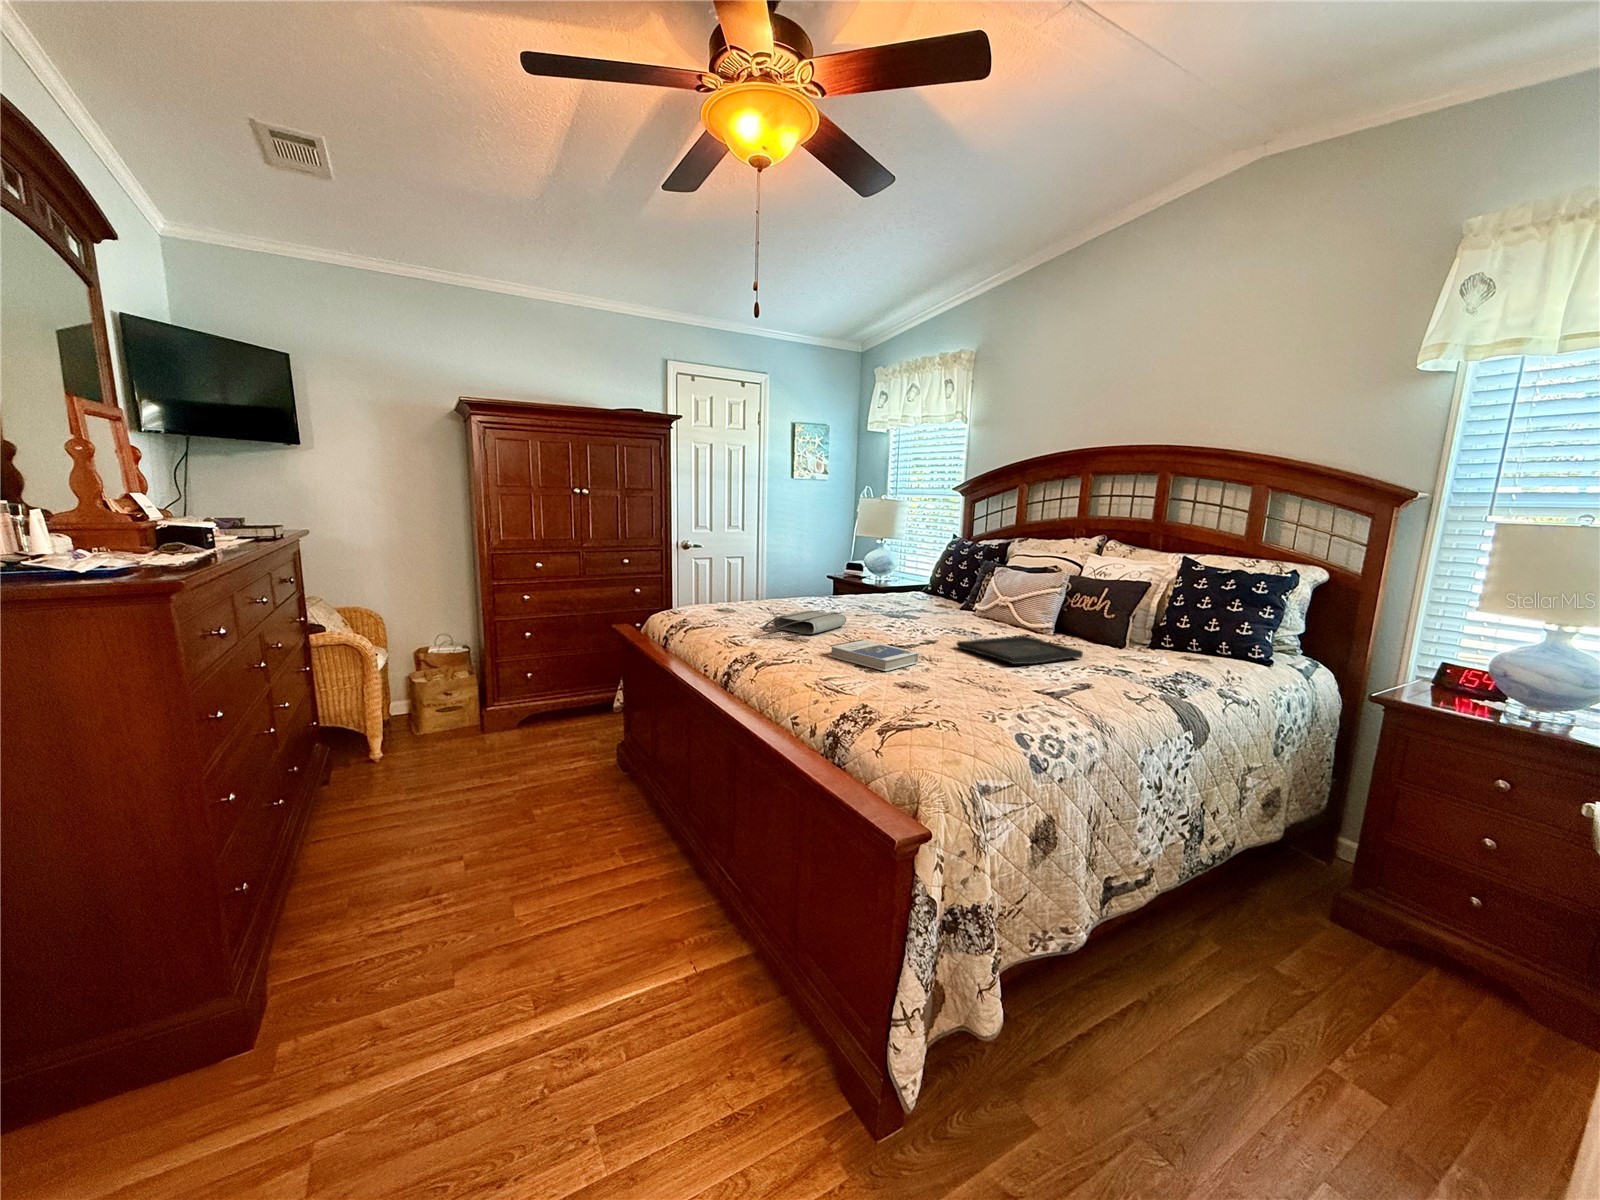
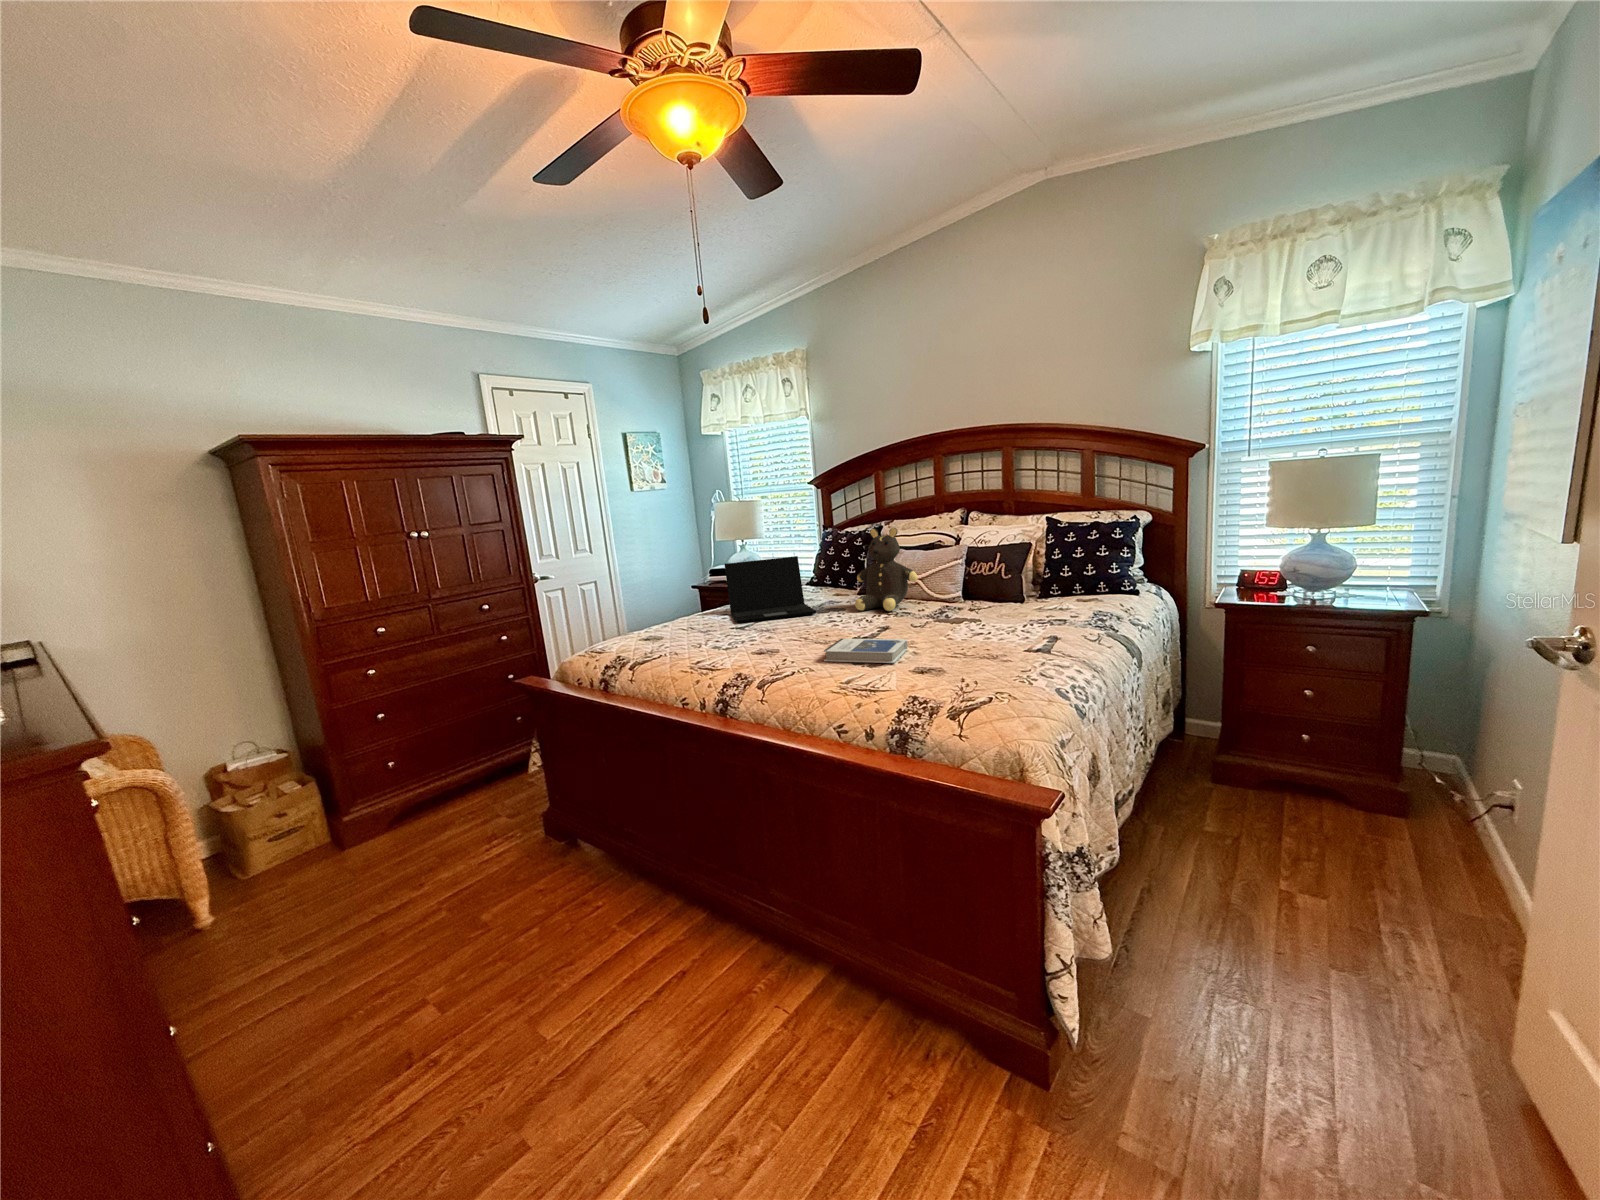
teddy bear: none [926,540,999,627] -> present [855,528,918,611]
laptop: none [806,553,890,616] -> present [725,556,816,623]
tote bag: present [762,611,846,635] -> none [733,620,796,652]
tray: present [957,636,1083,664] -> none [915,607,1018,633]

